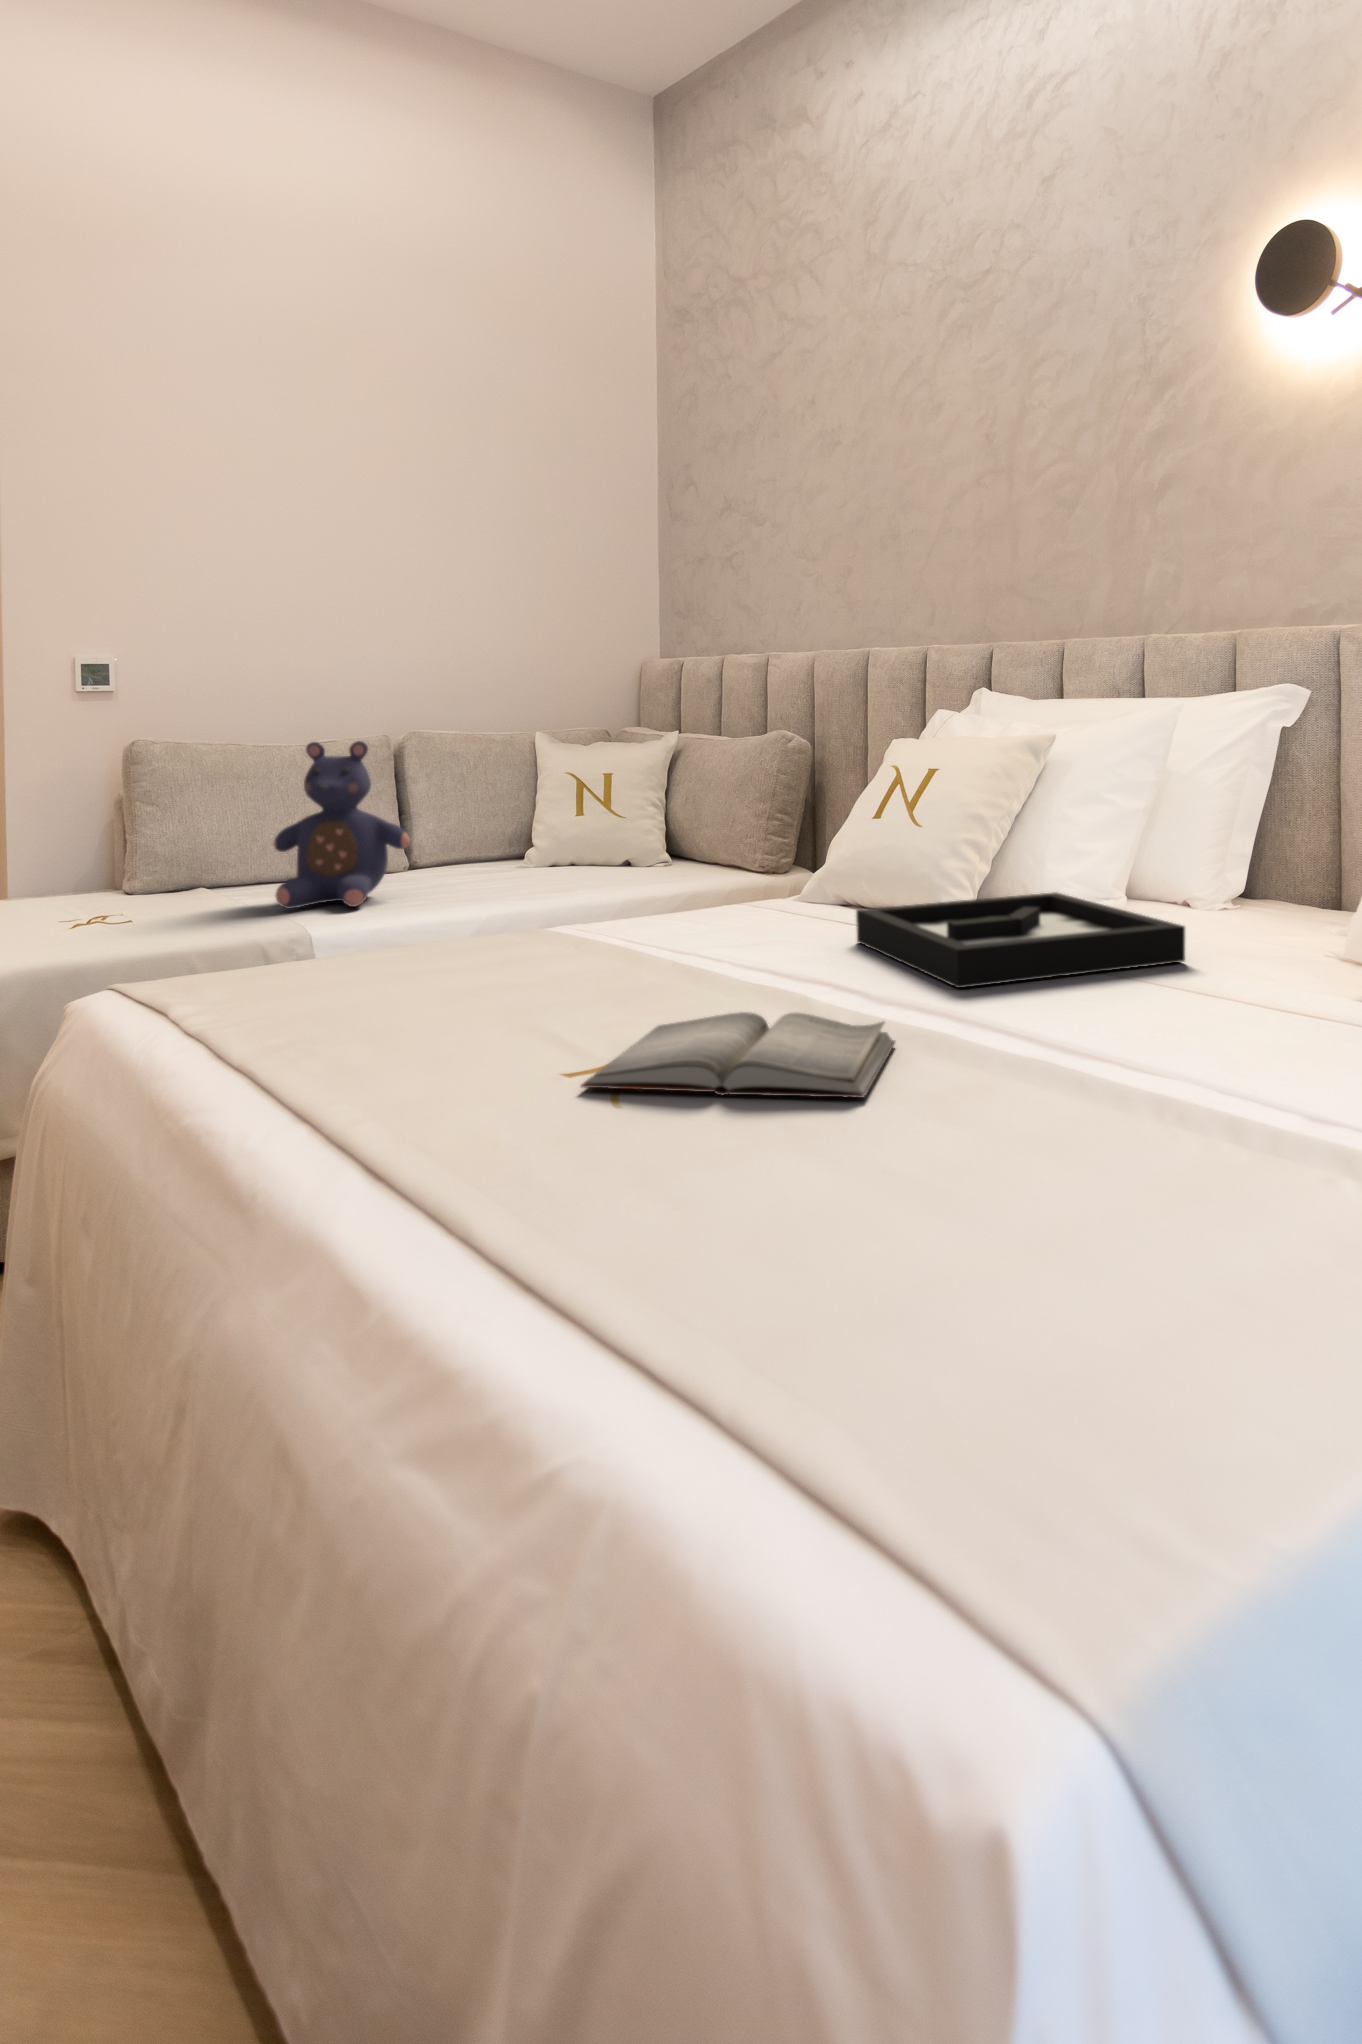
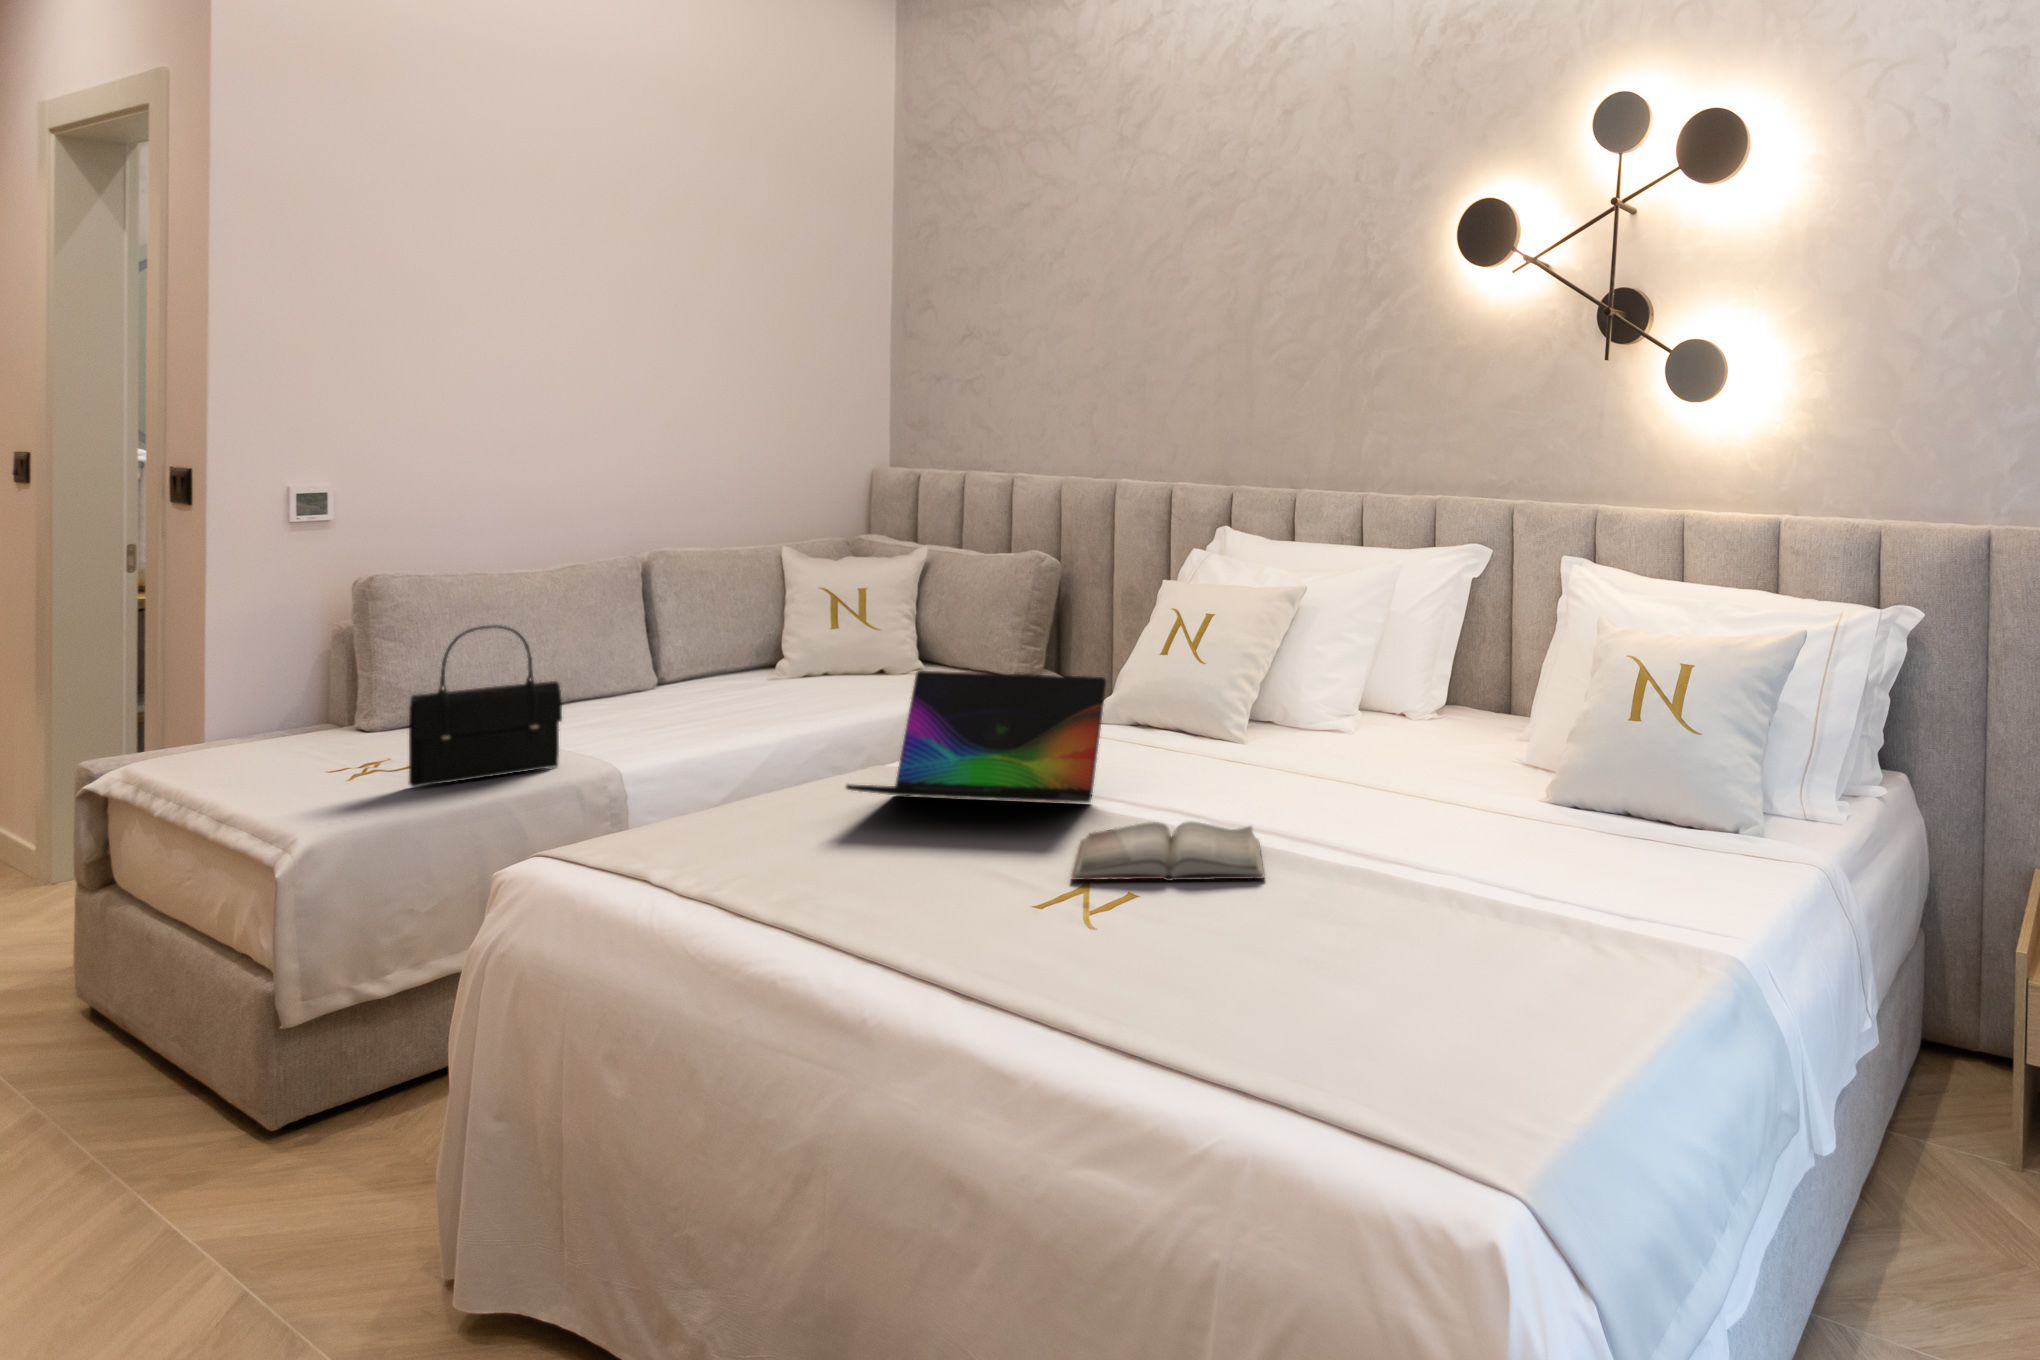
teddy bear: present [273,741,410,909] -> none [561,565,697,725]
handbag: none [44,789,216,964] -> present [409,626,562,787]
laptop: none [369,823,738,998] -> present [846,671,1106,803]
decorative tray: present [856,892,1185,988] -> none [1172,714,1423,797]

